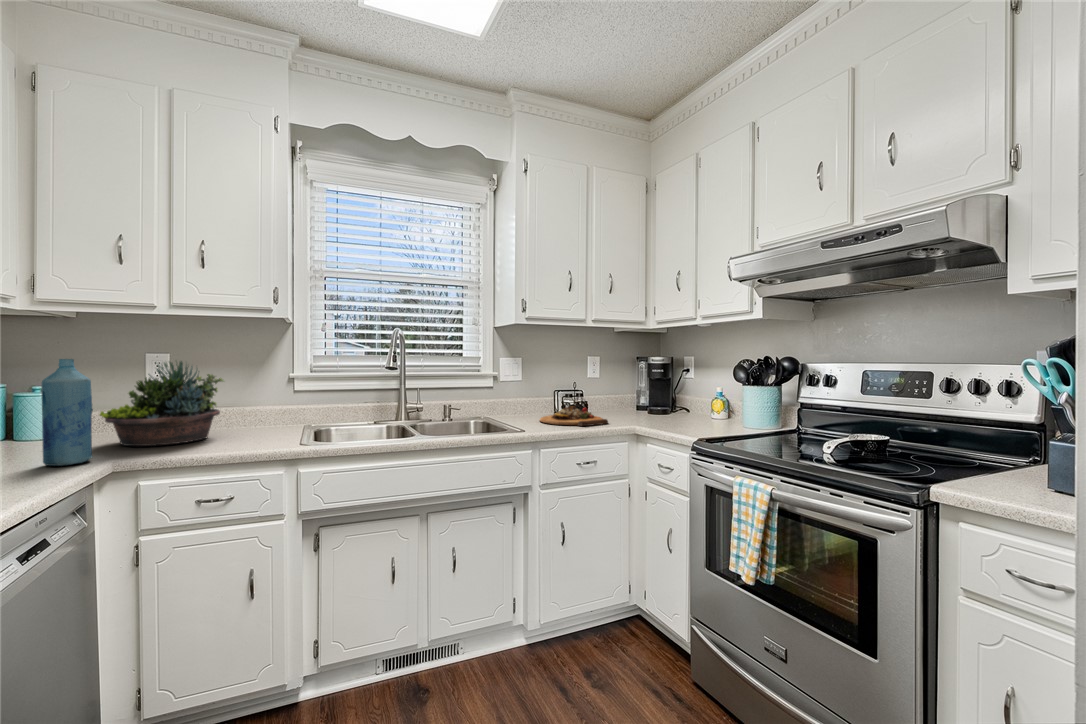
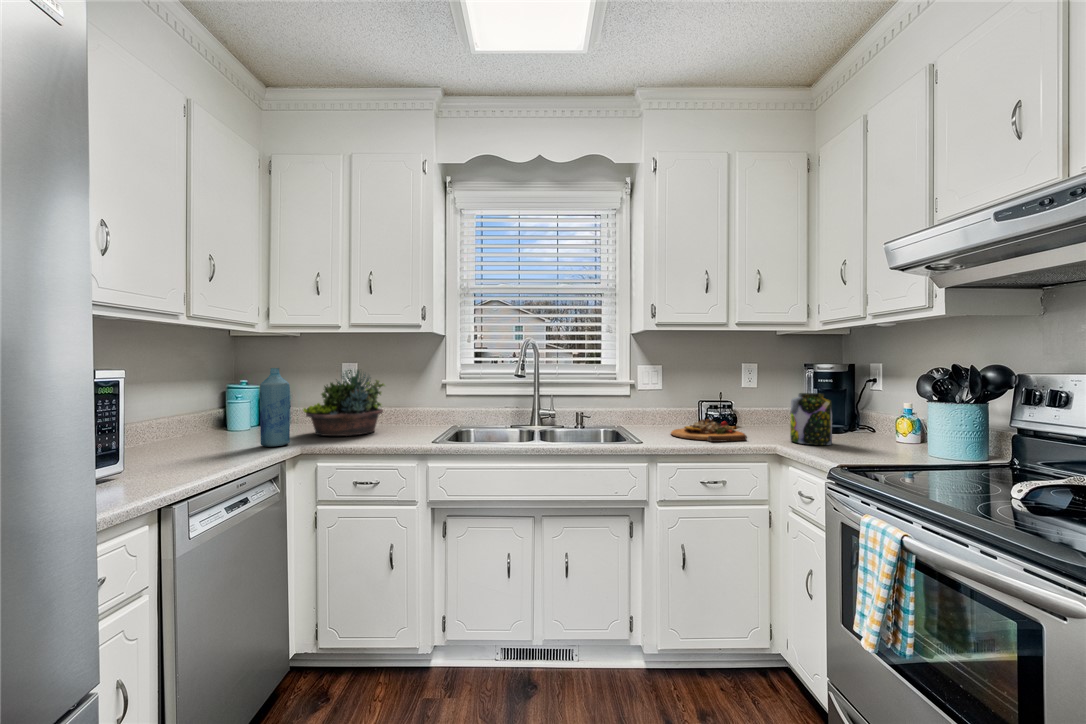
jar: none [641,381,674,424] -> present [790,393,832,445]

